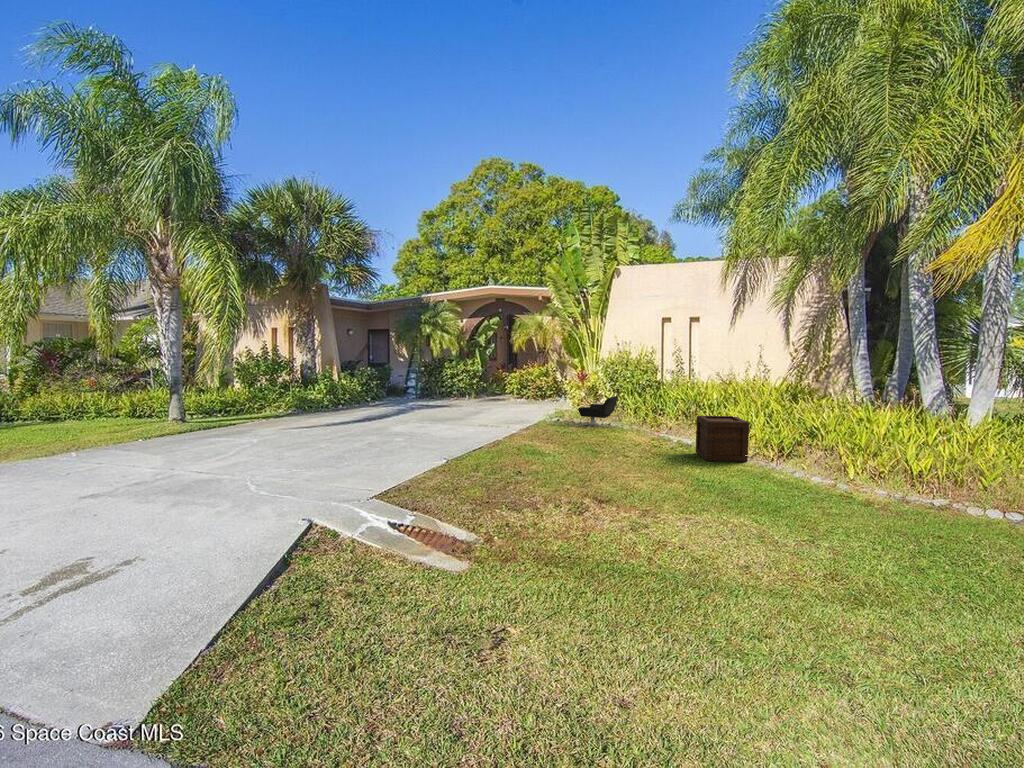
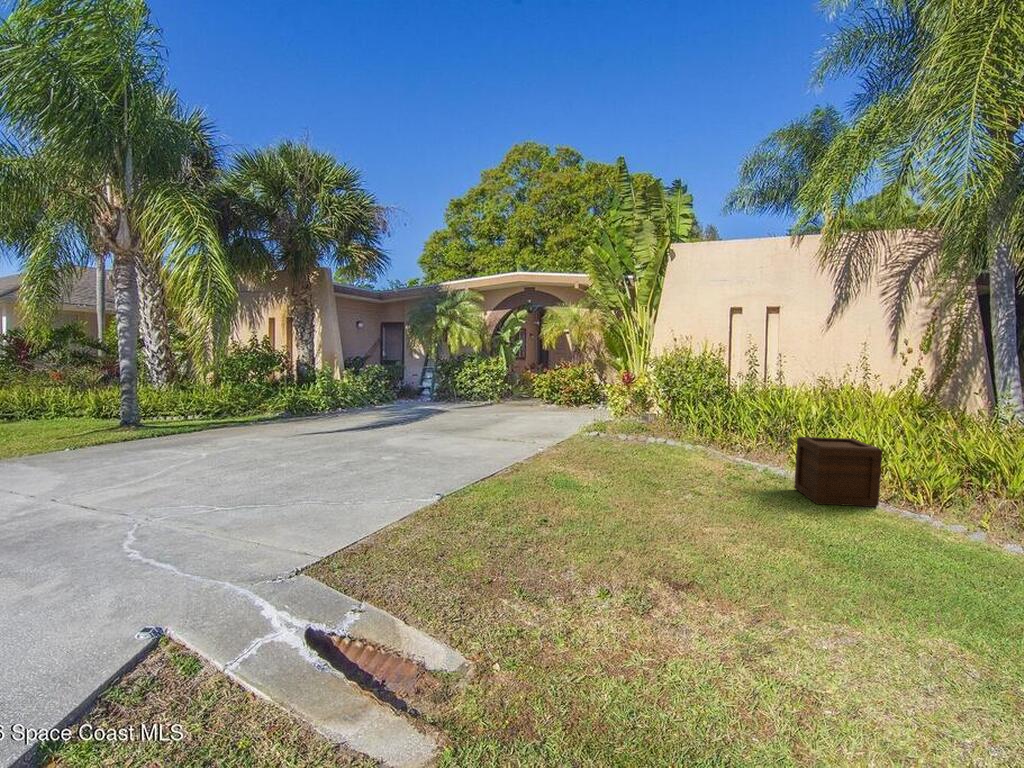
lounge chair: present [578,396,618,428] -> none [623,405,675,445]

